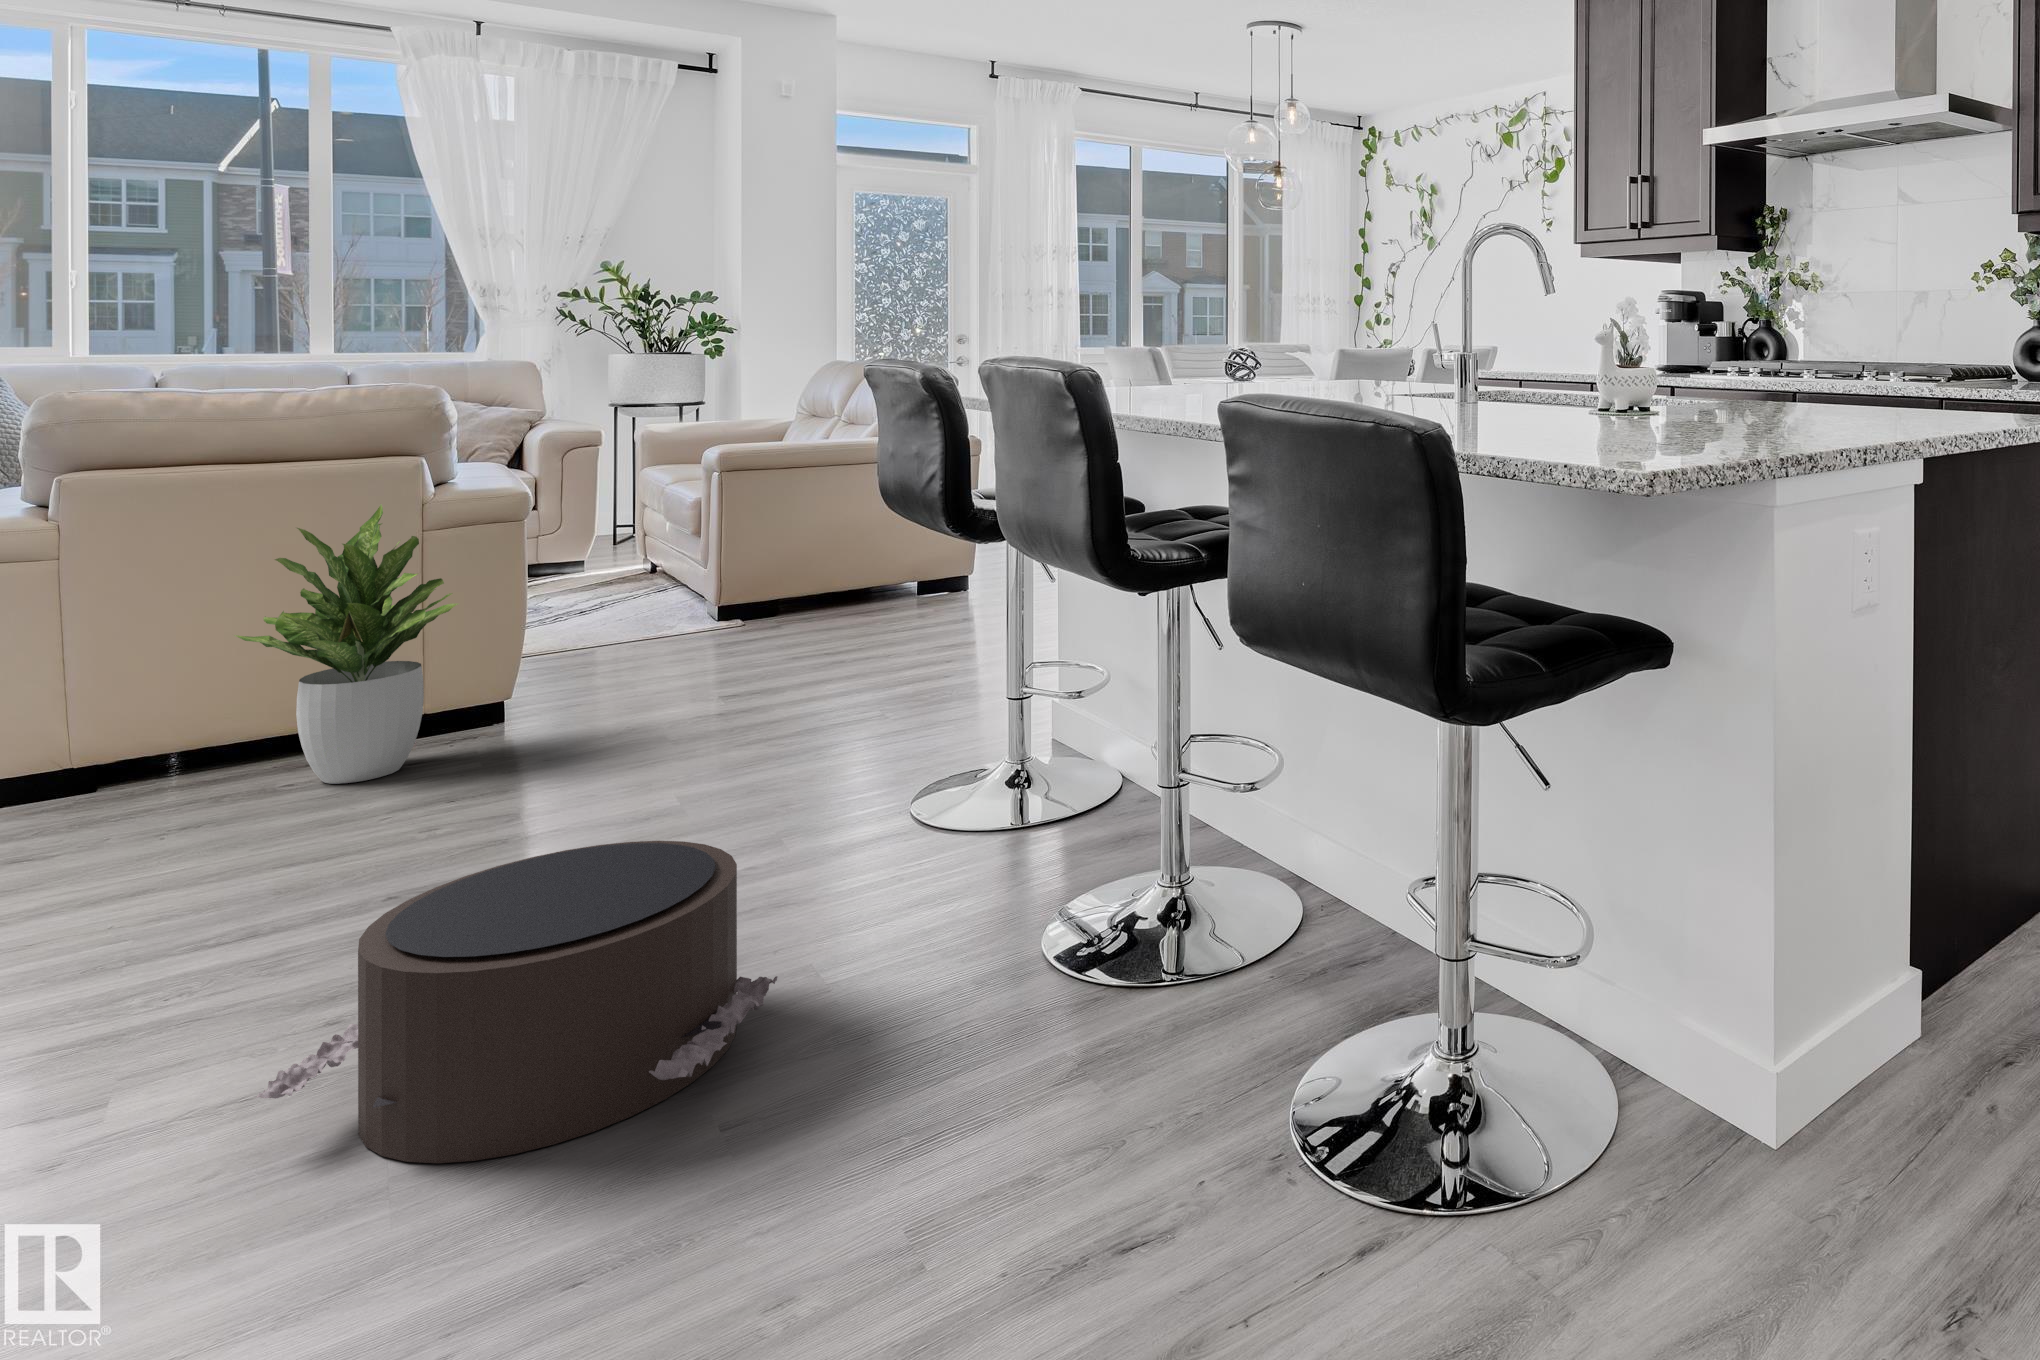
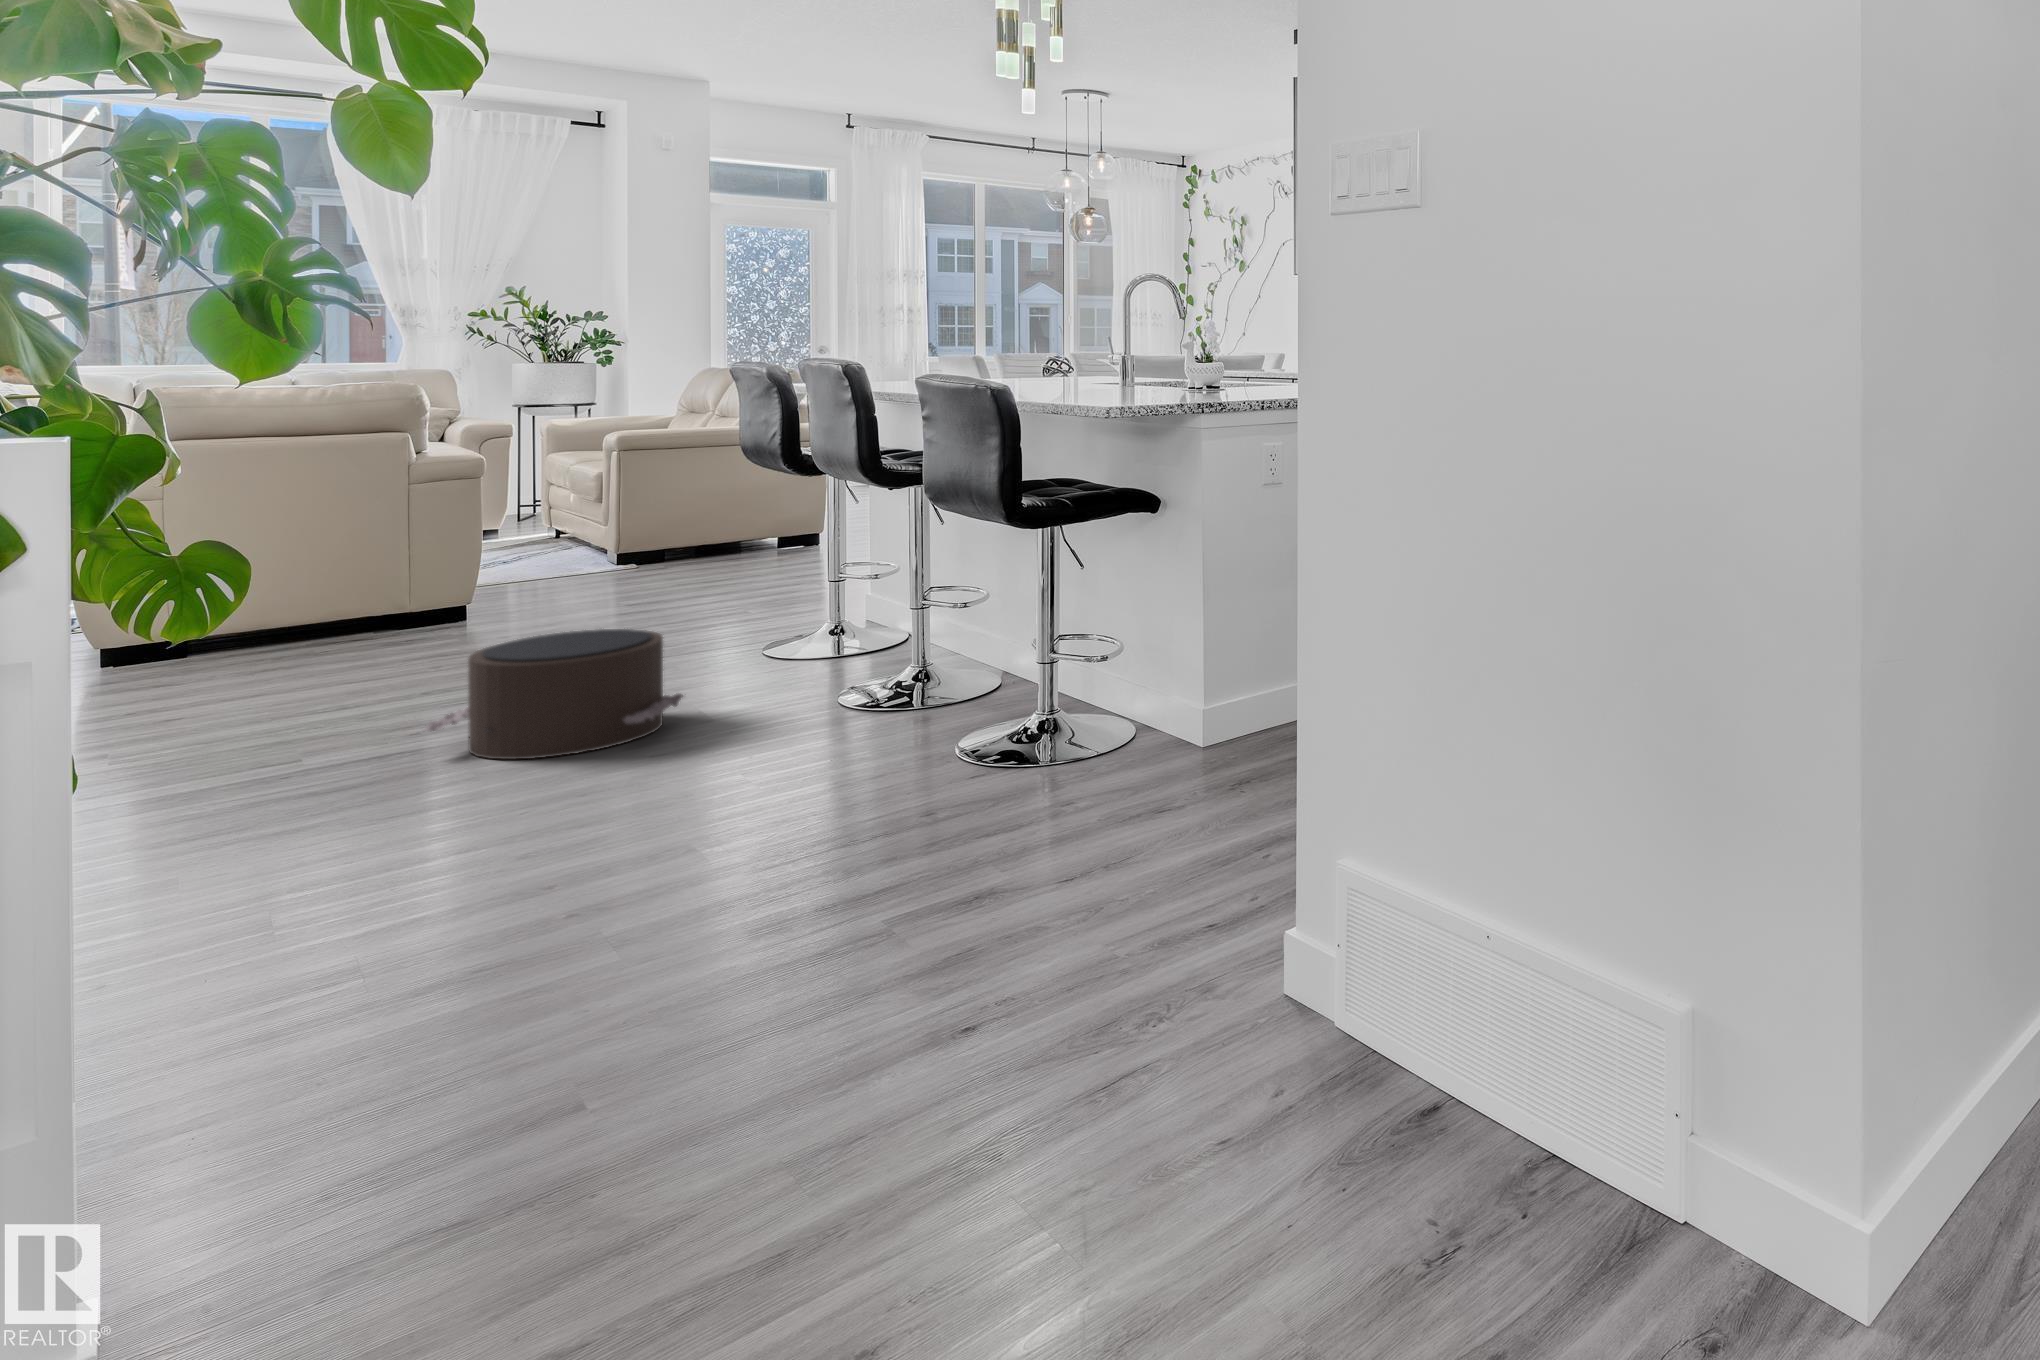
potted plant: present [235,504,458,784] -> none [305,463,450,647]

